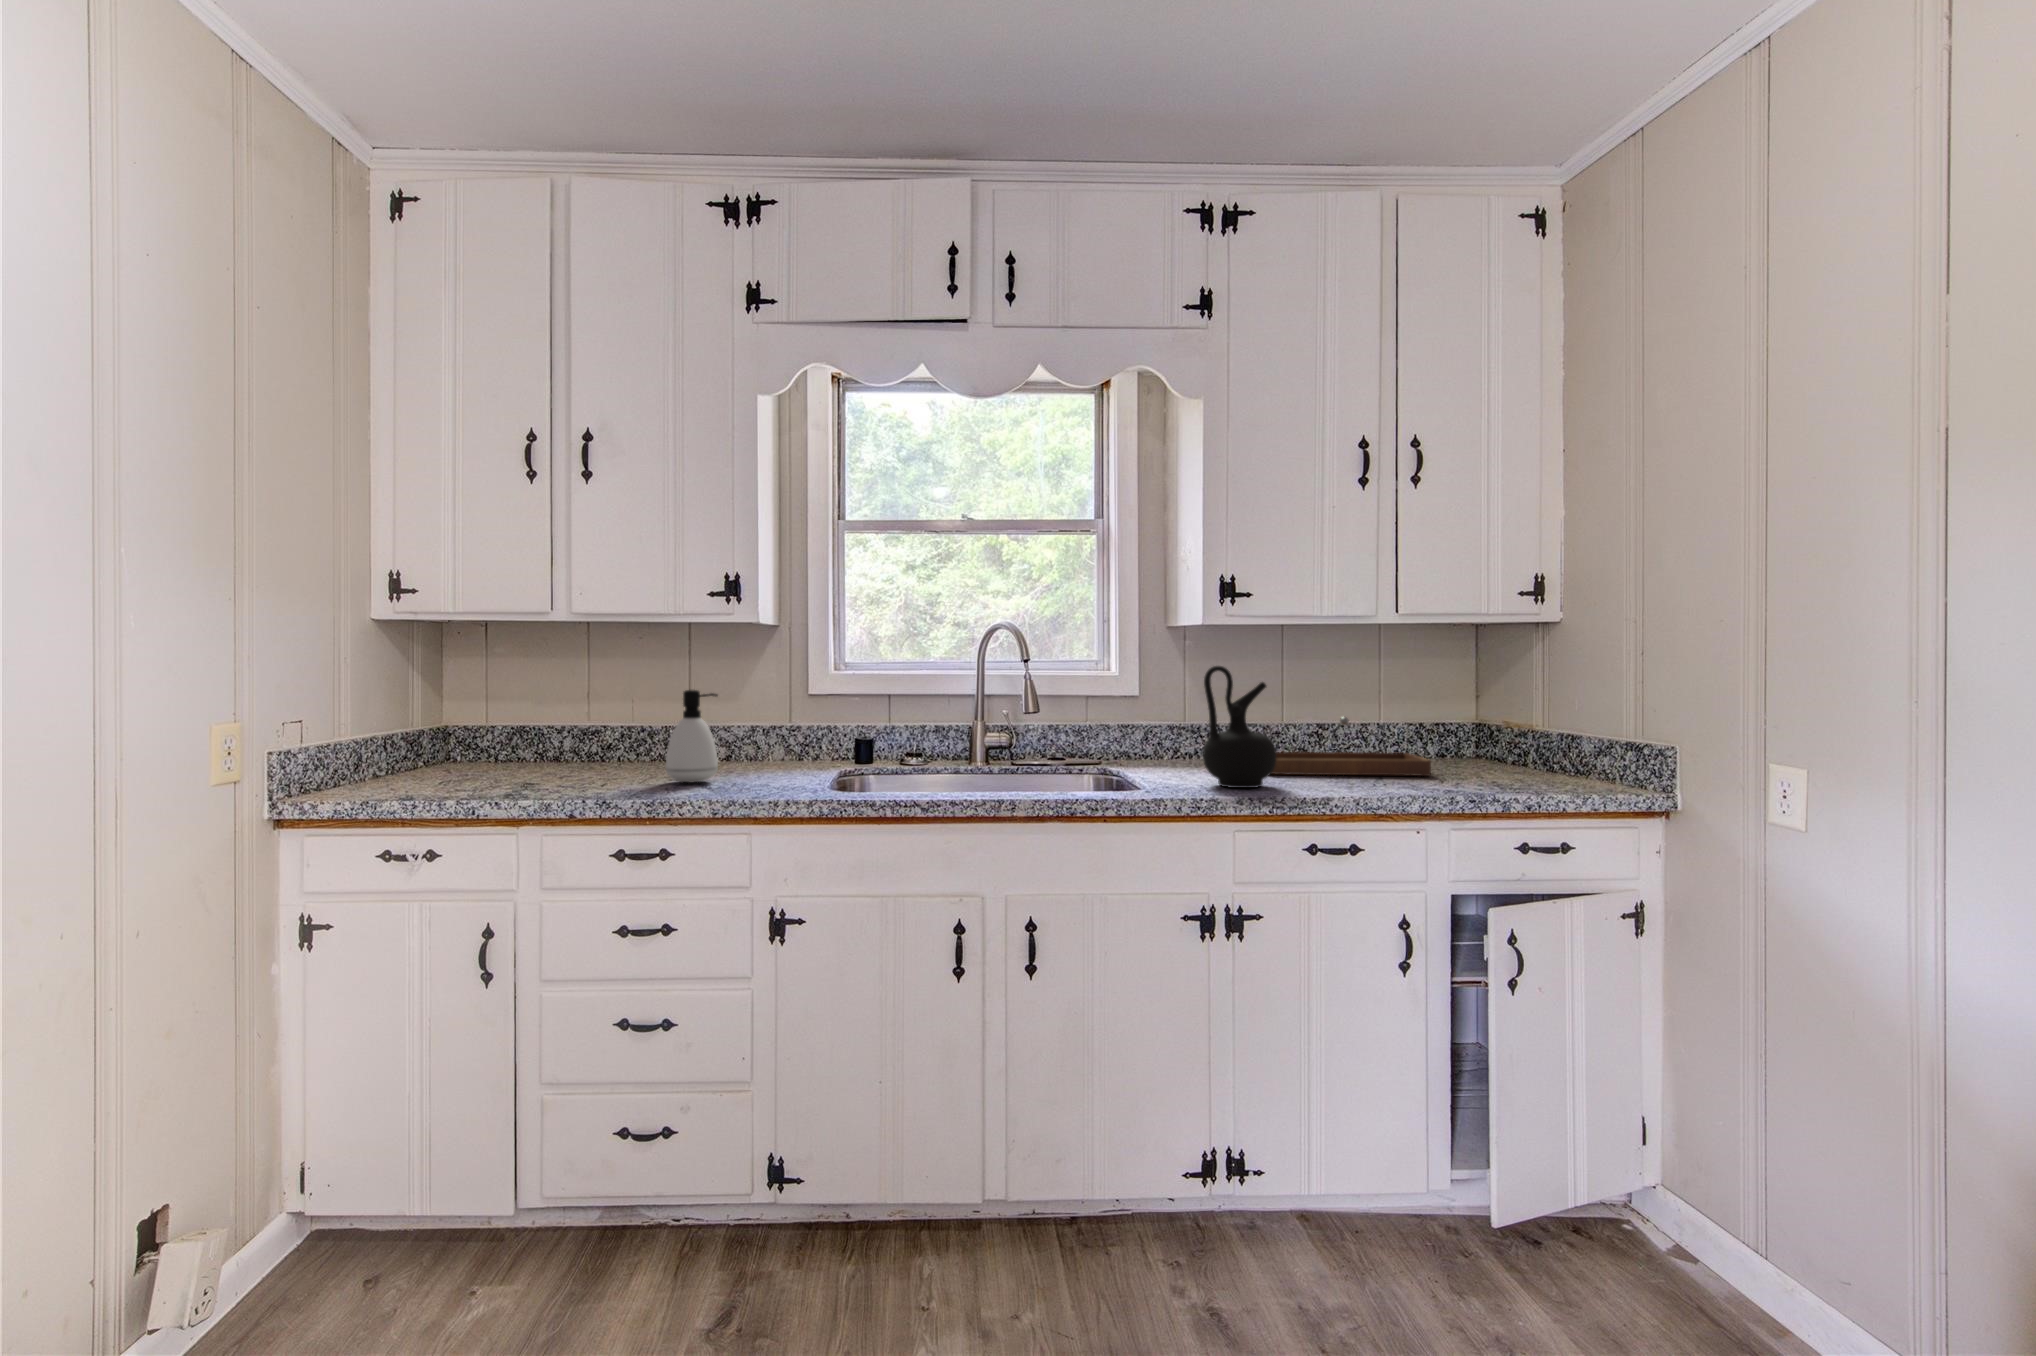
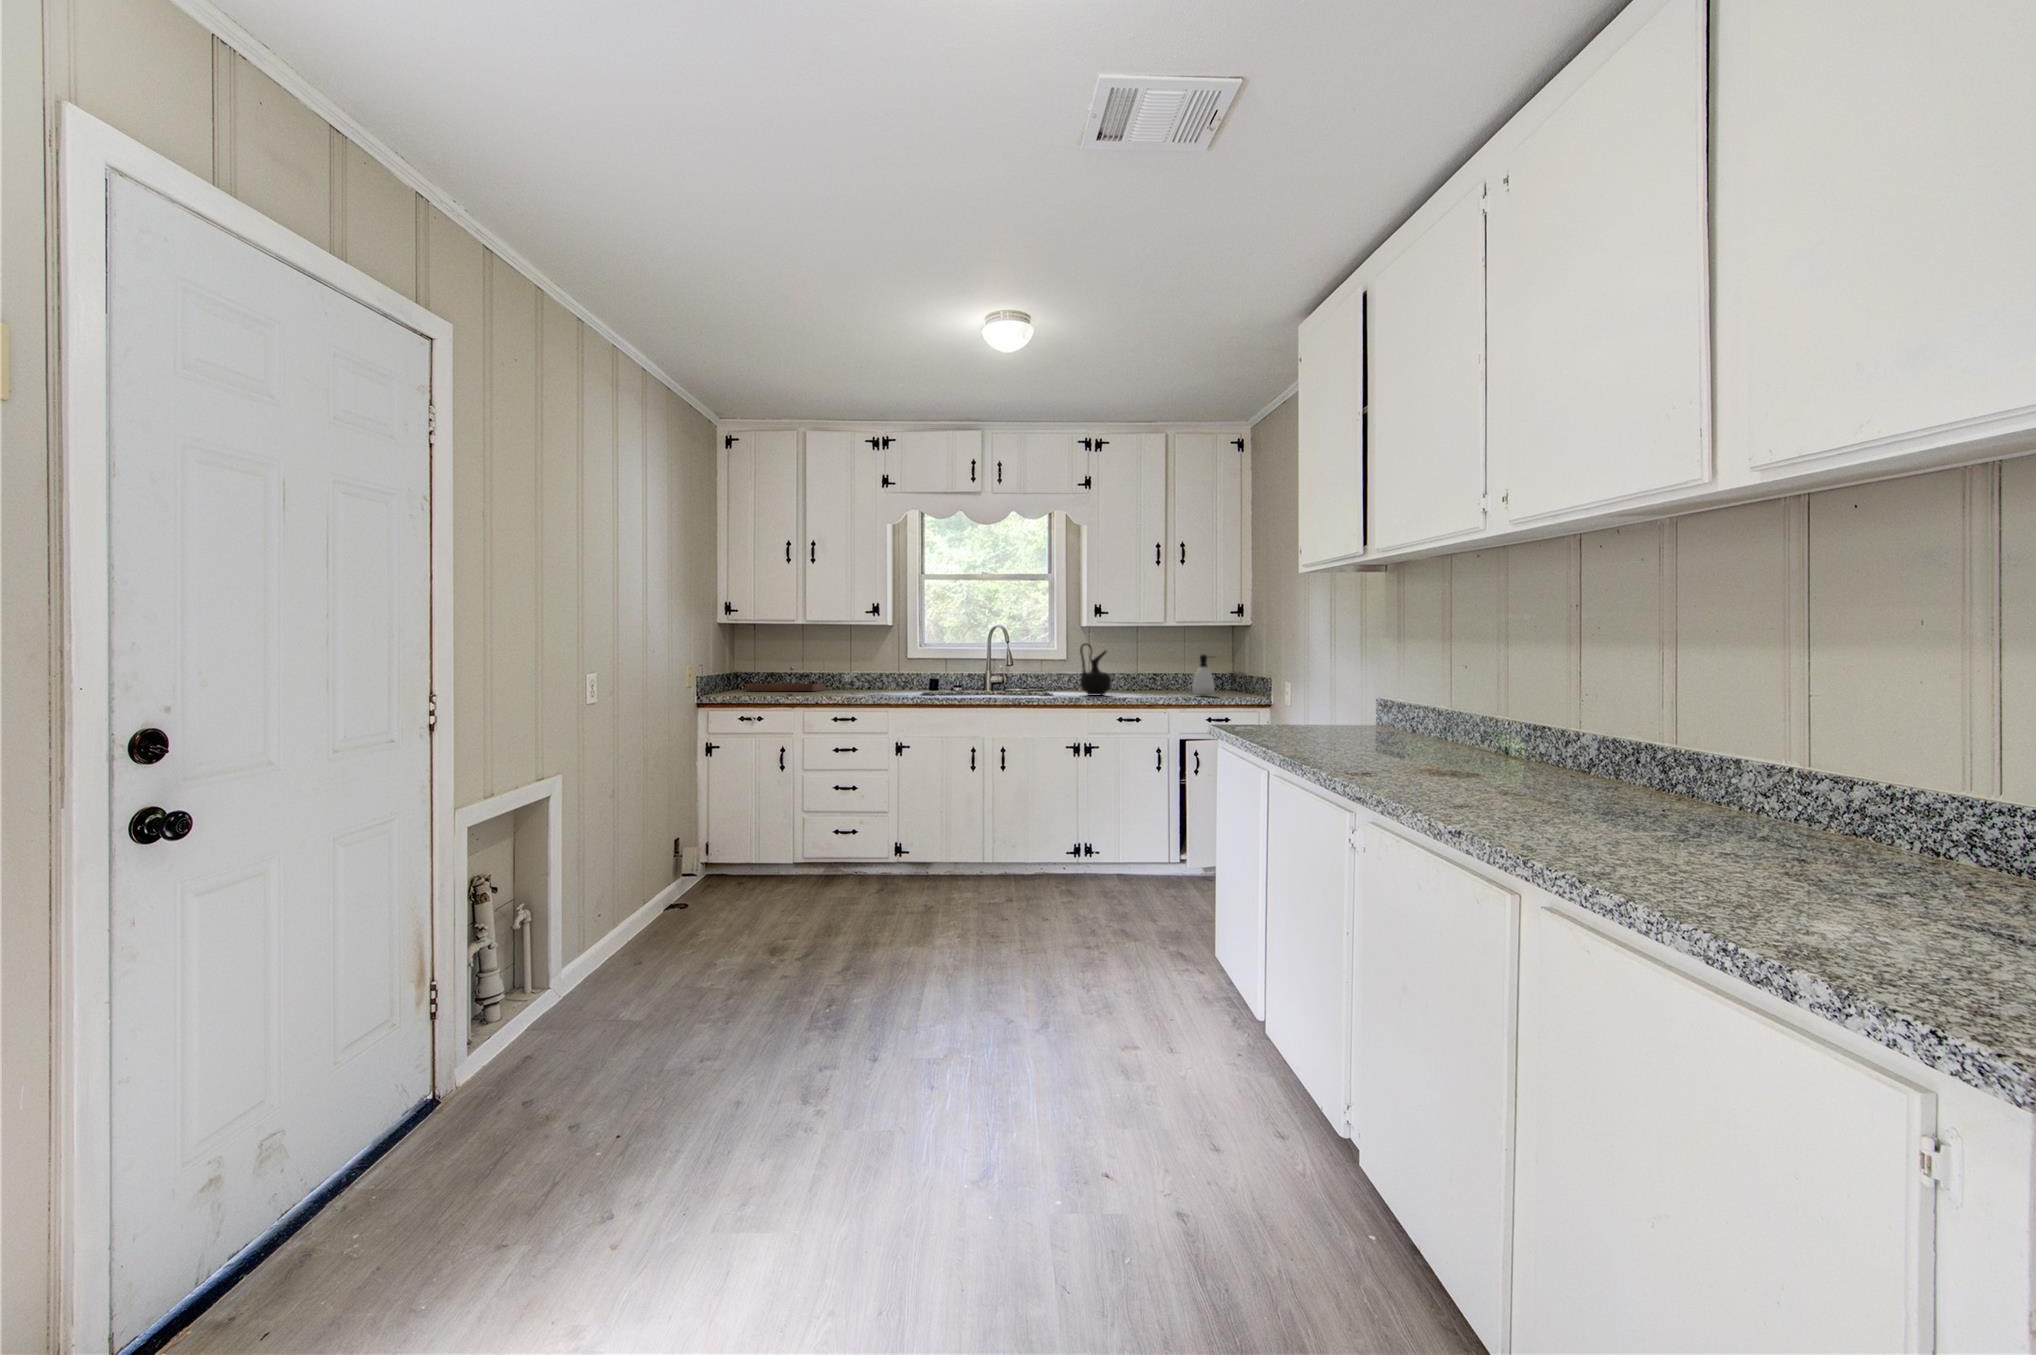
soap dispenser: present [666,690,718,782] -> present [1192,654,1215,696]
tray: present [1272,717,1431,776] -> present [746,667,825,691]

